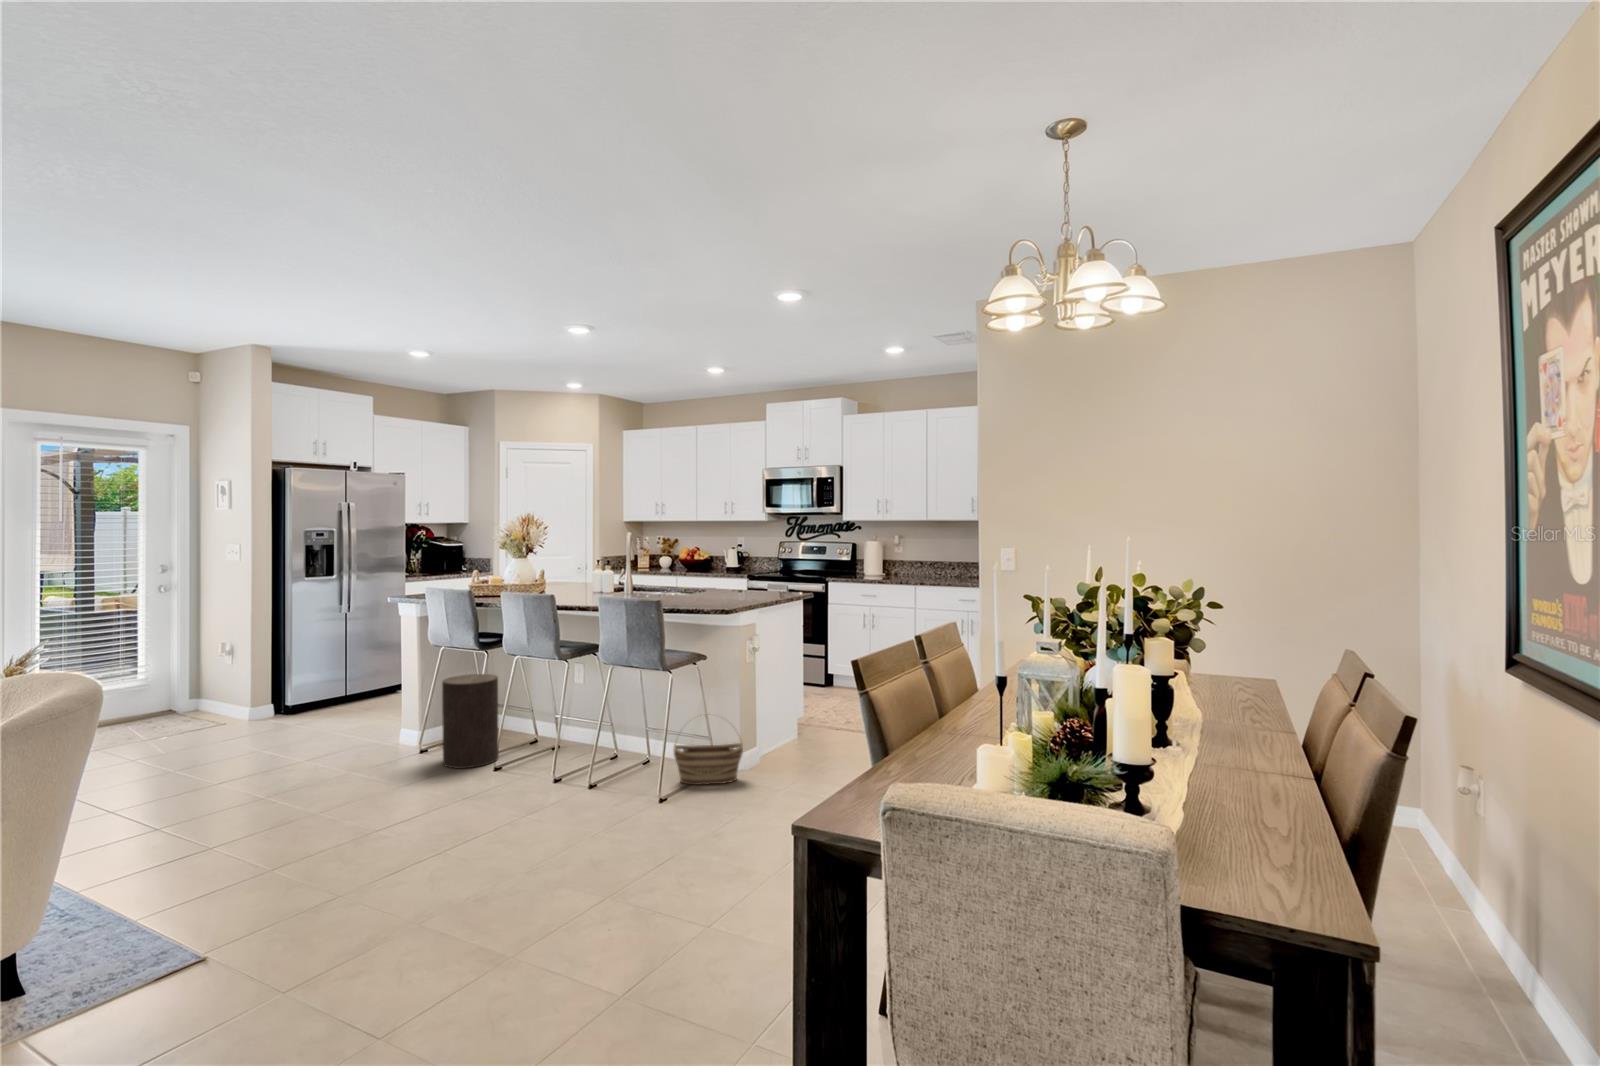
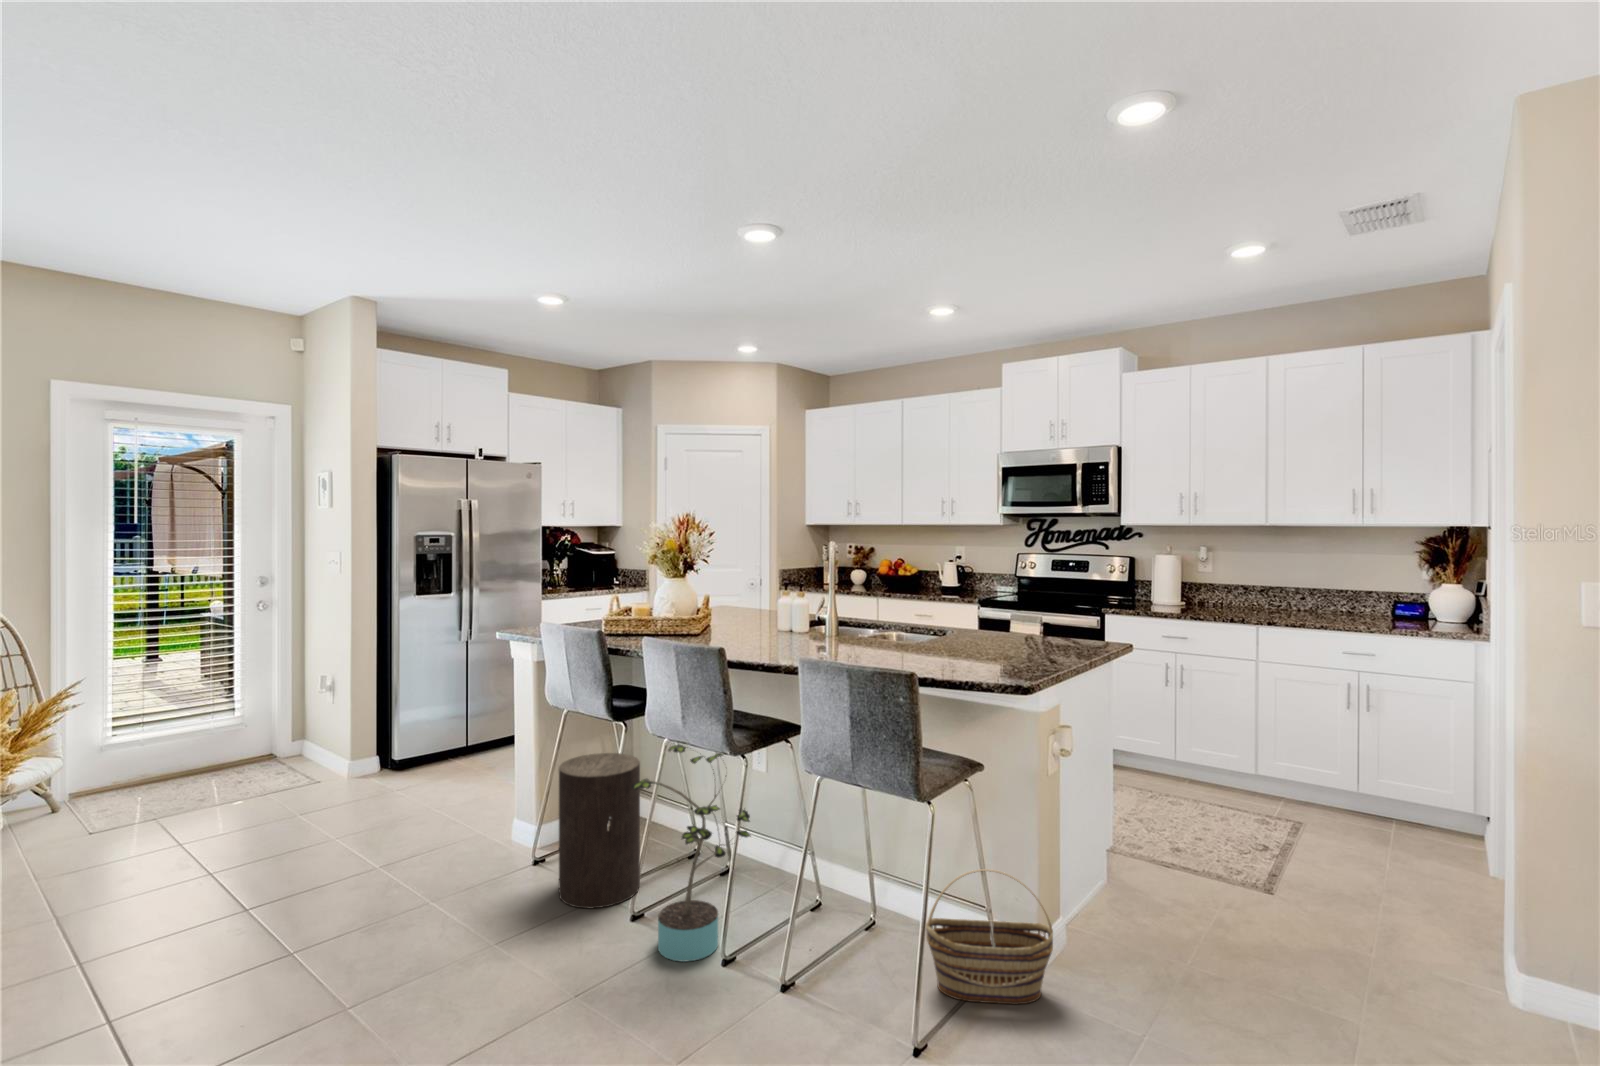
potted plant: none [496,658,572,783] -> present [631,745,751,962]

